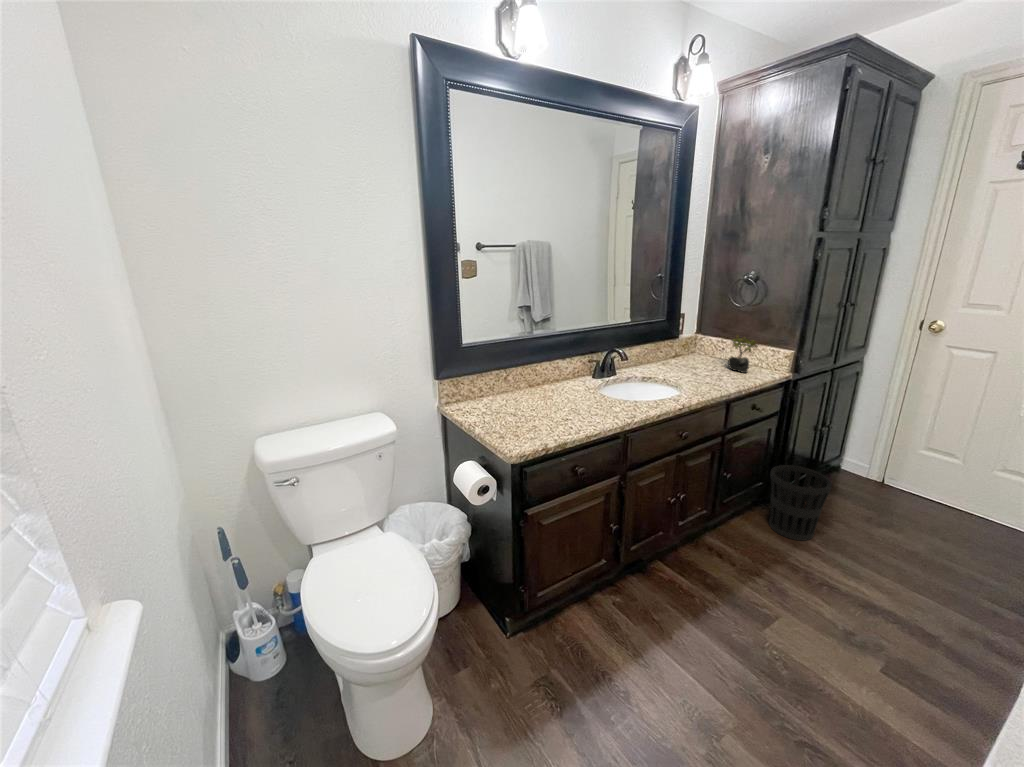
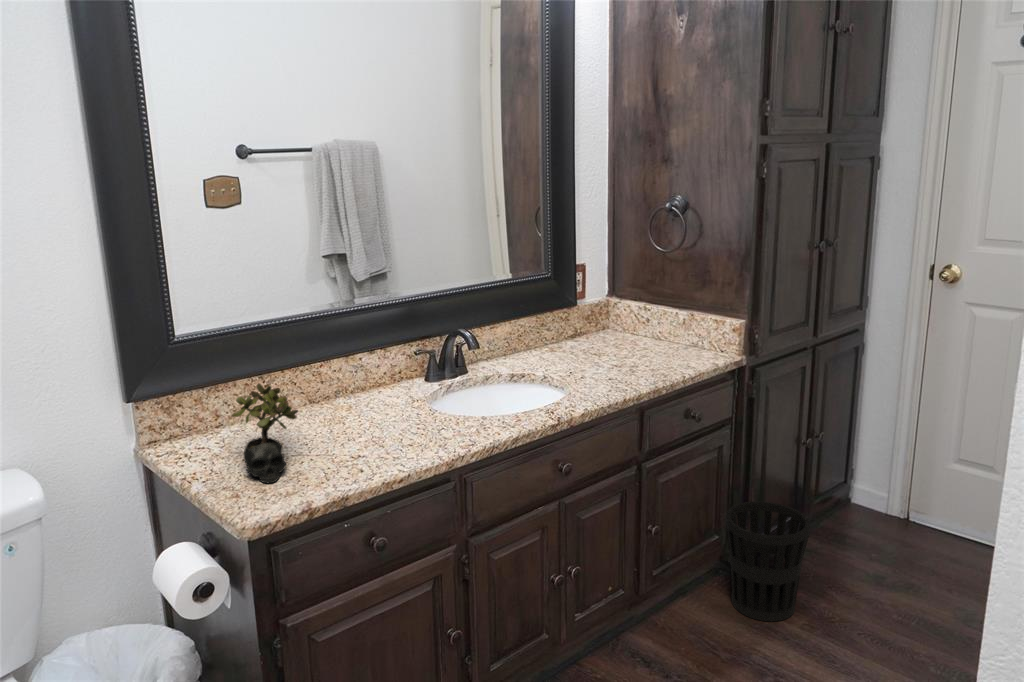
succulent plant: present [728,335,758,373] -> present [231,383,298,483]

